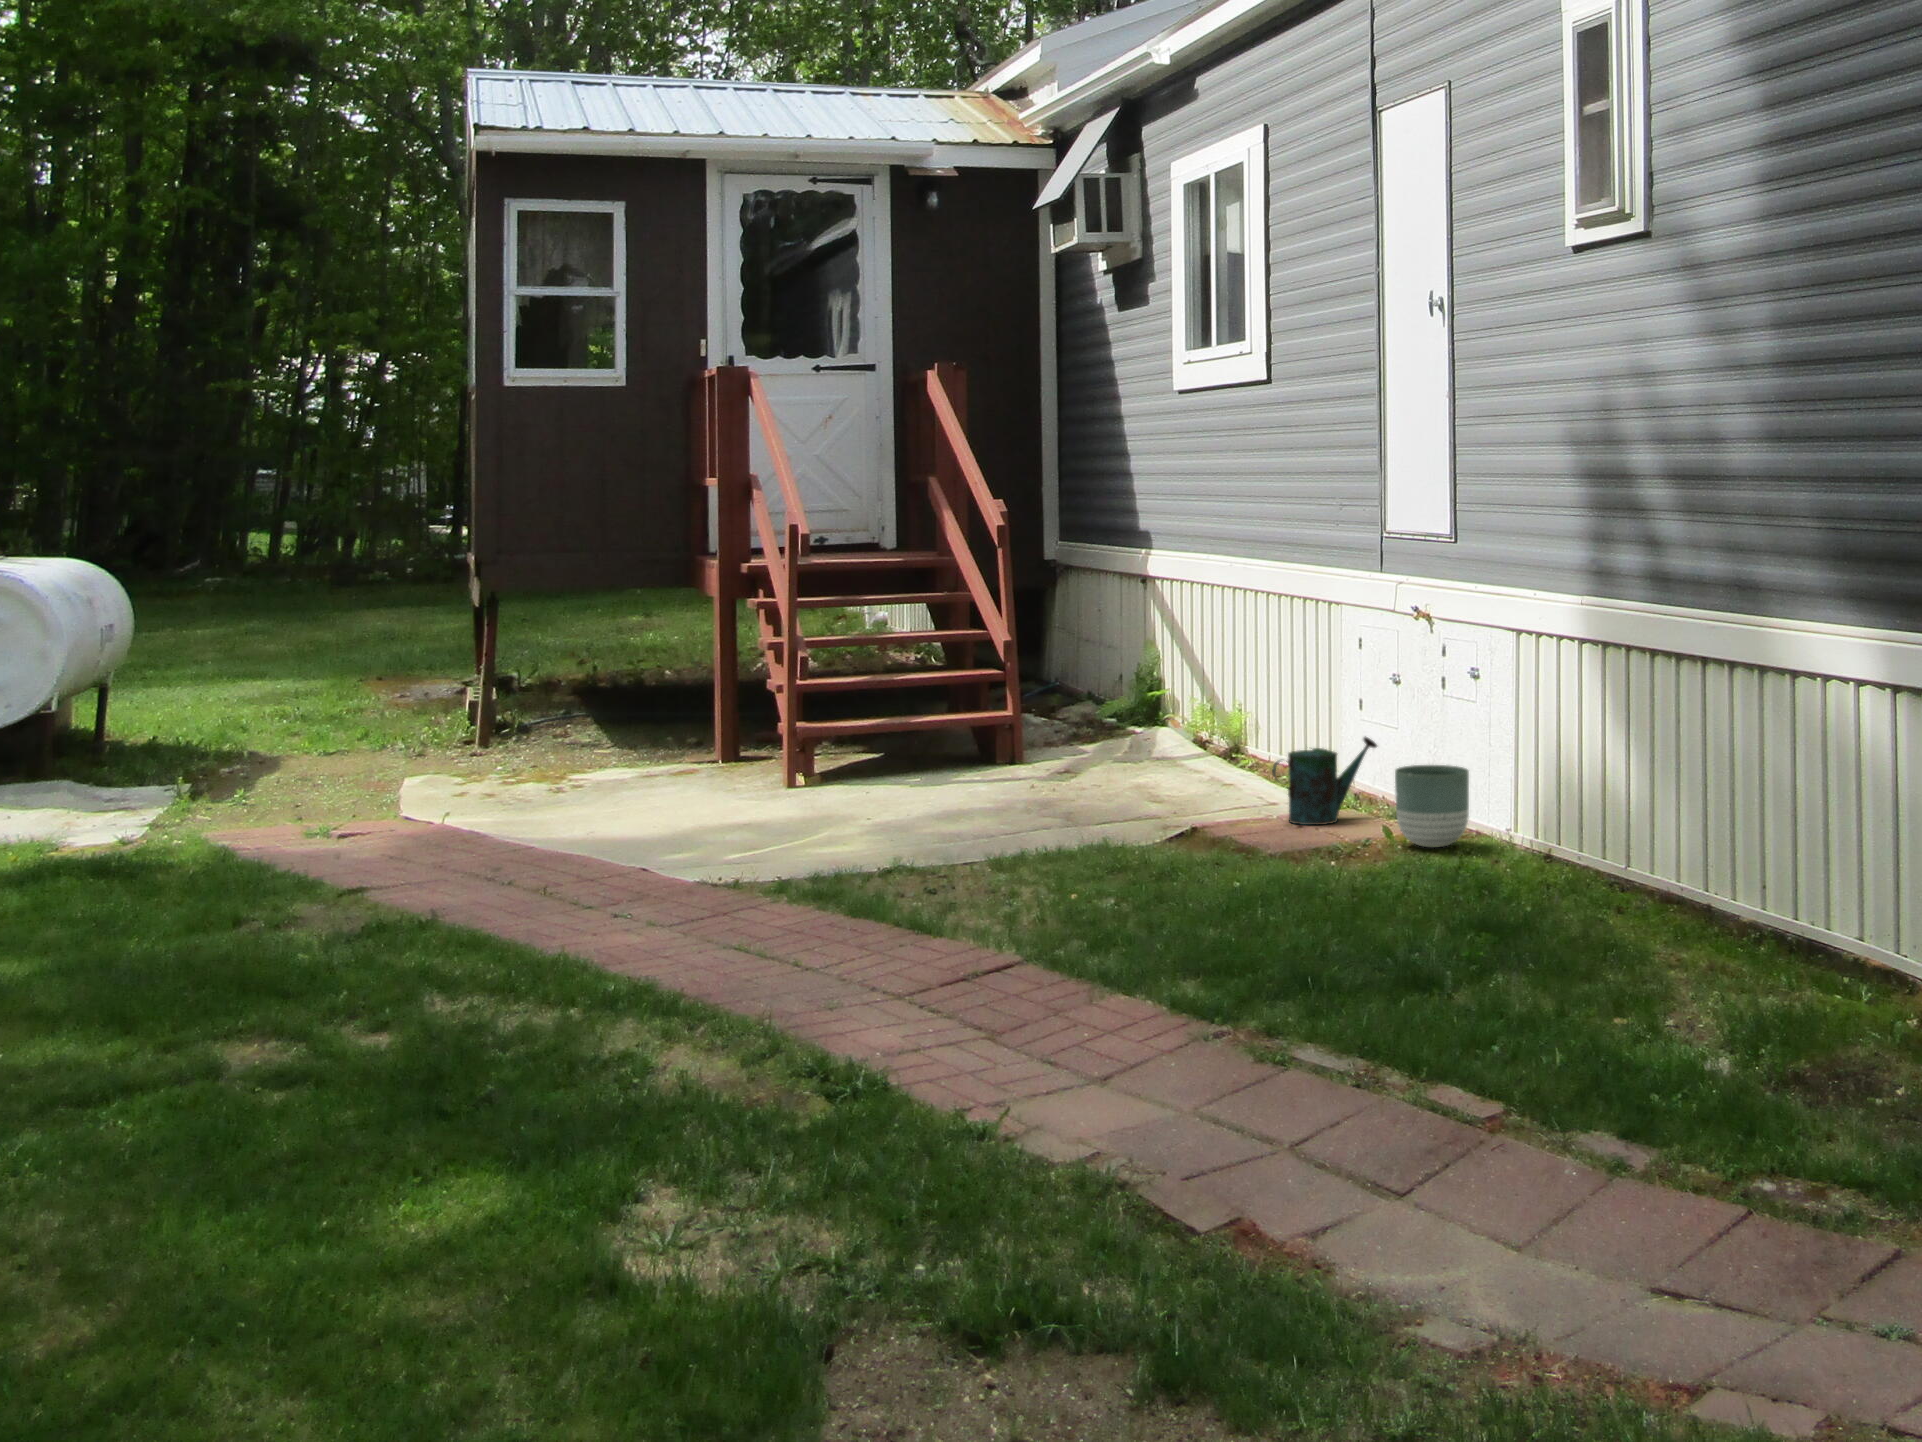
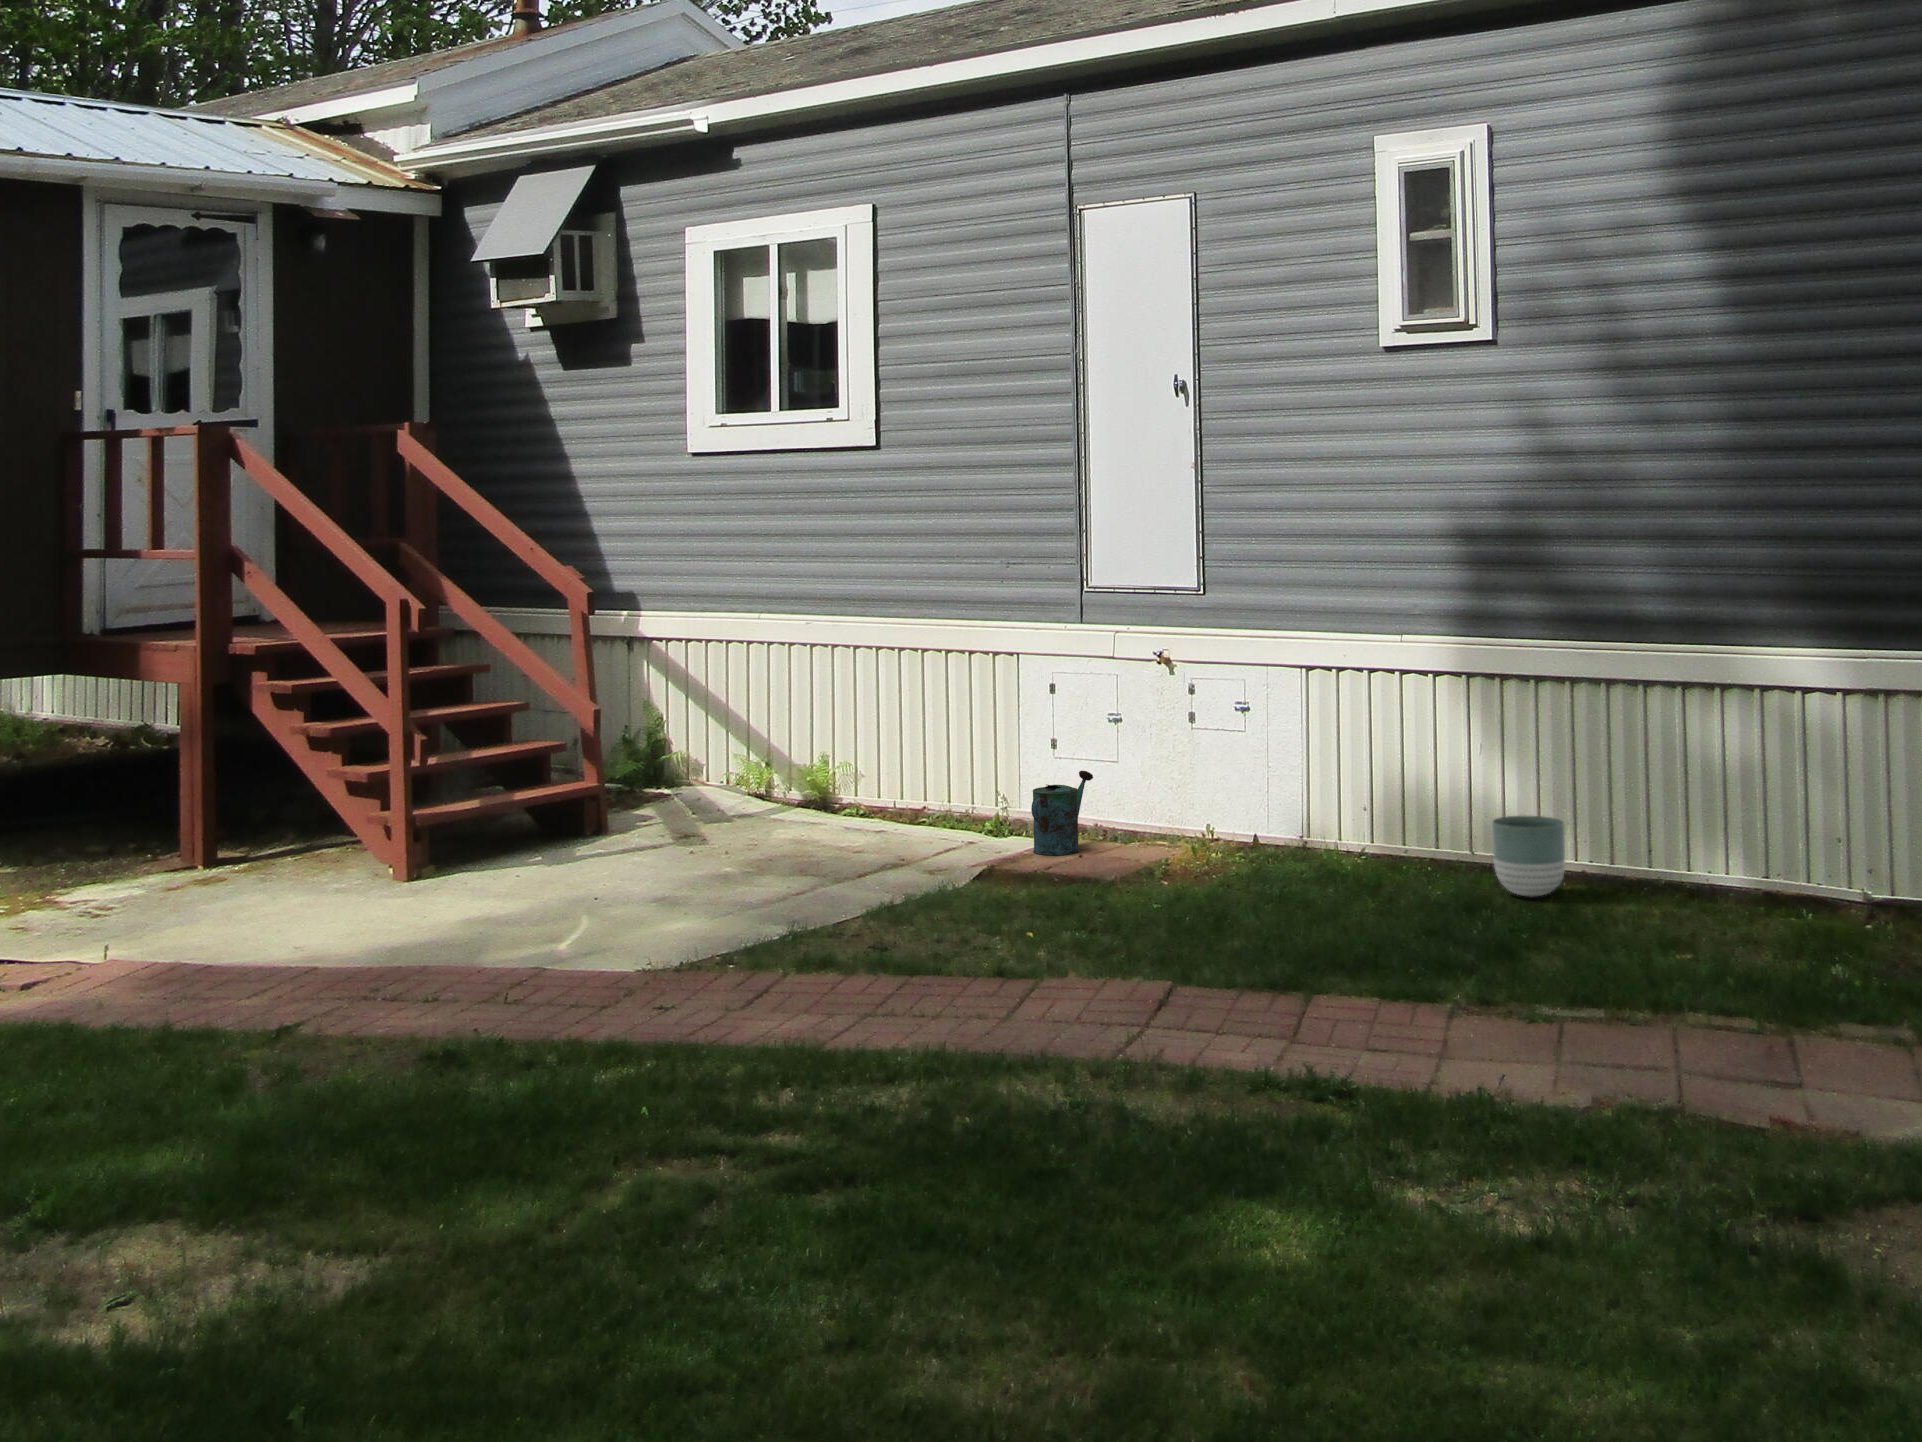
planter: present [1395,765,1469,848] -> present [1492,816,1565,896]

